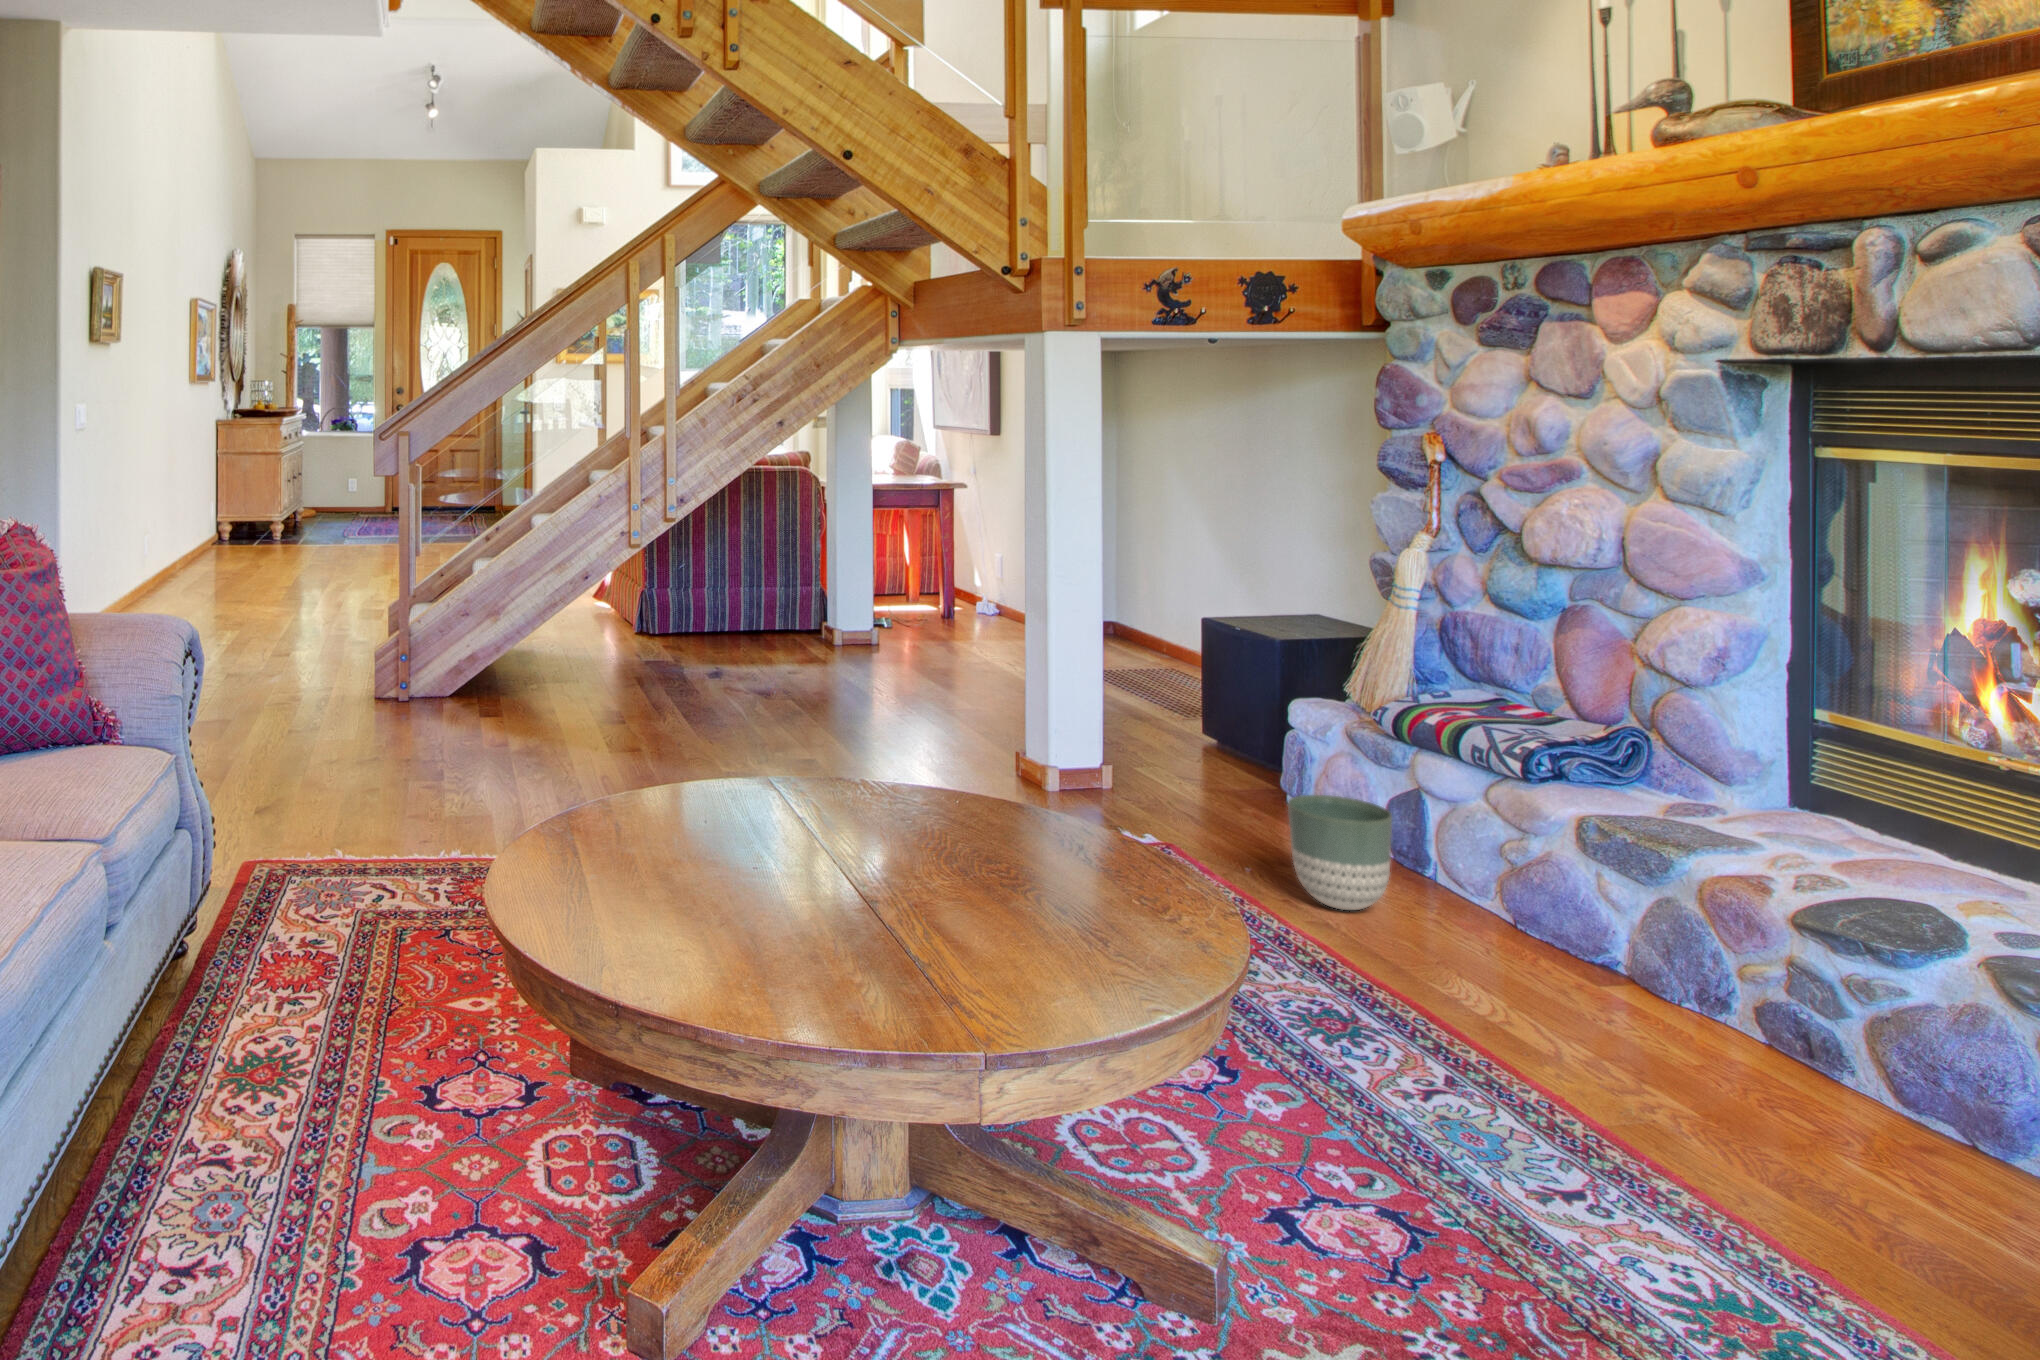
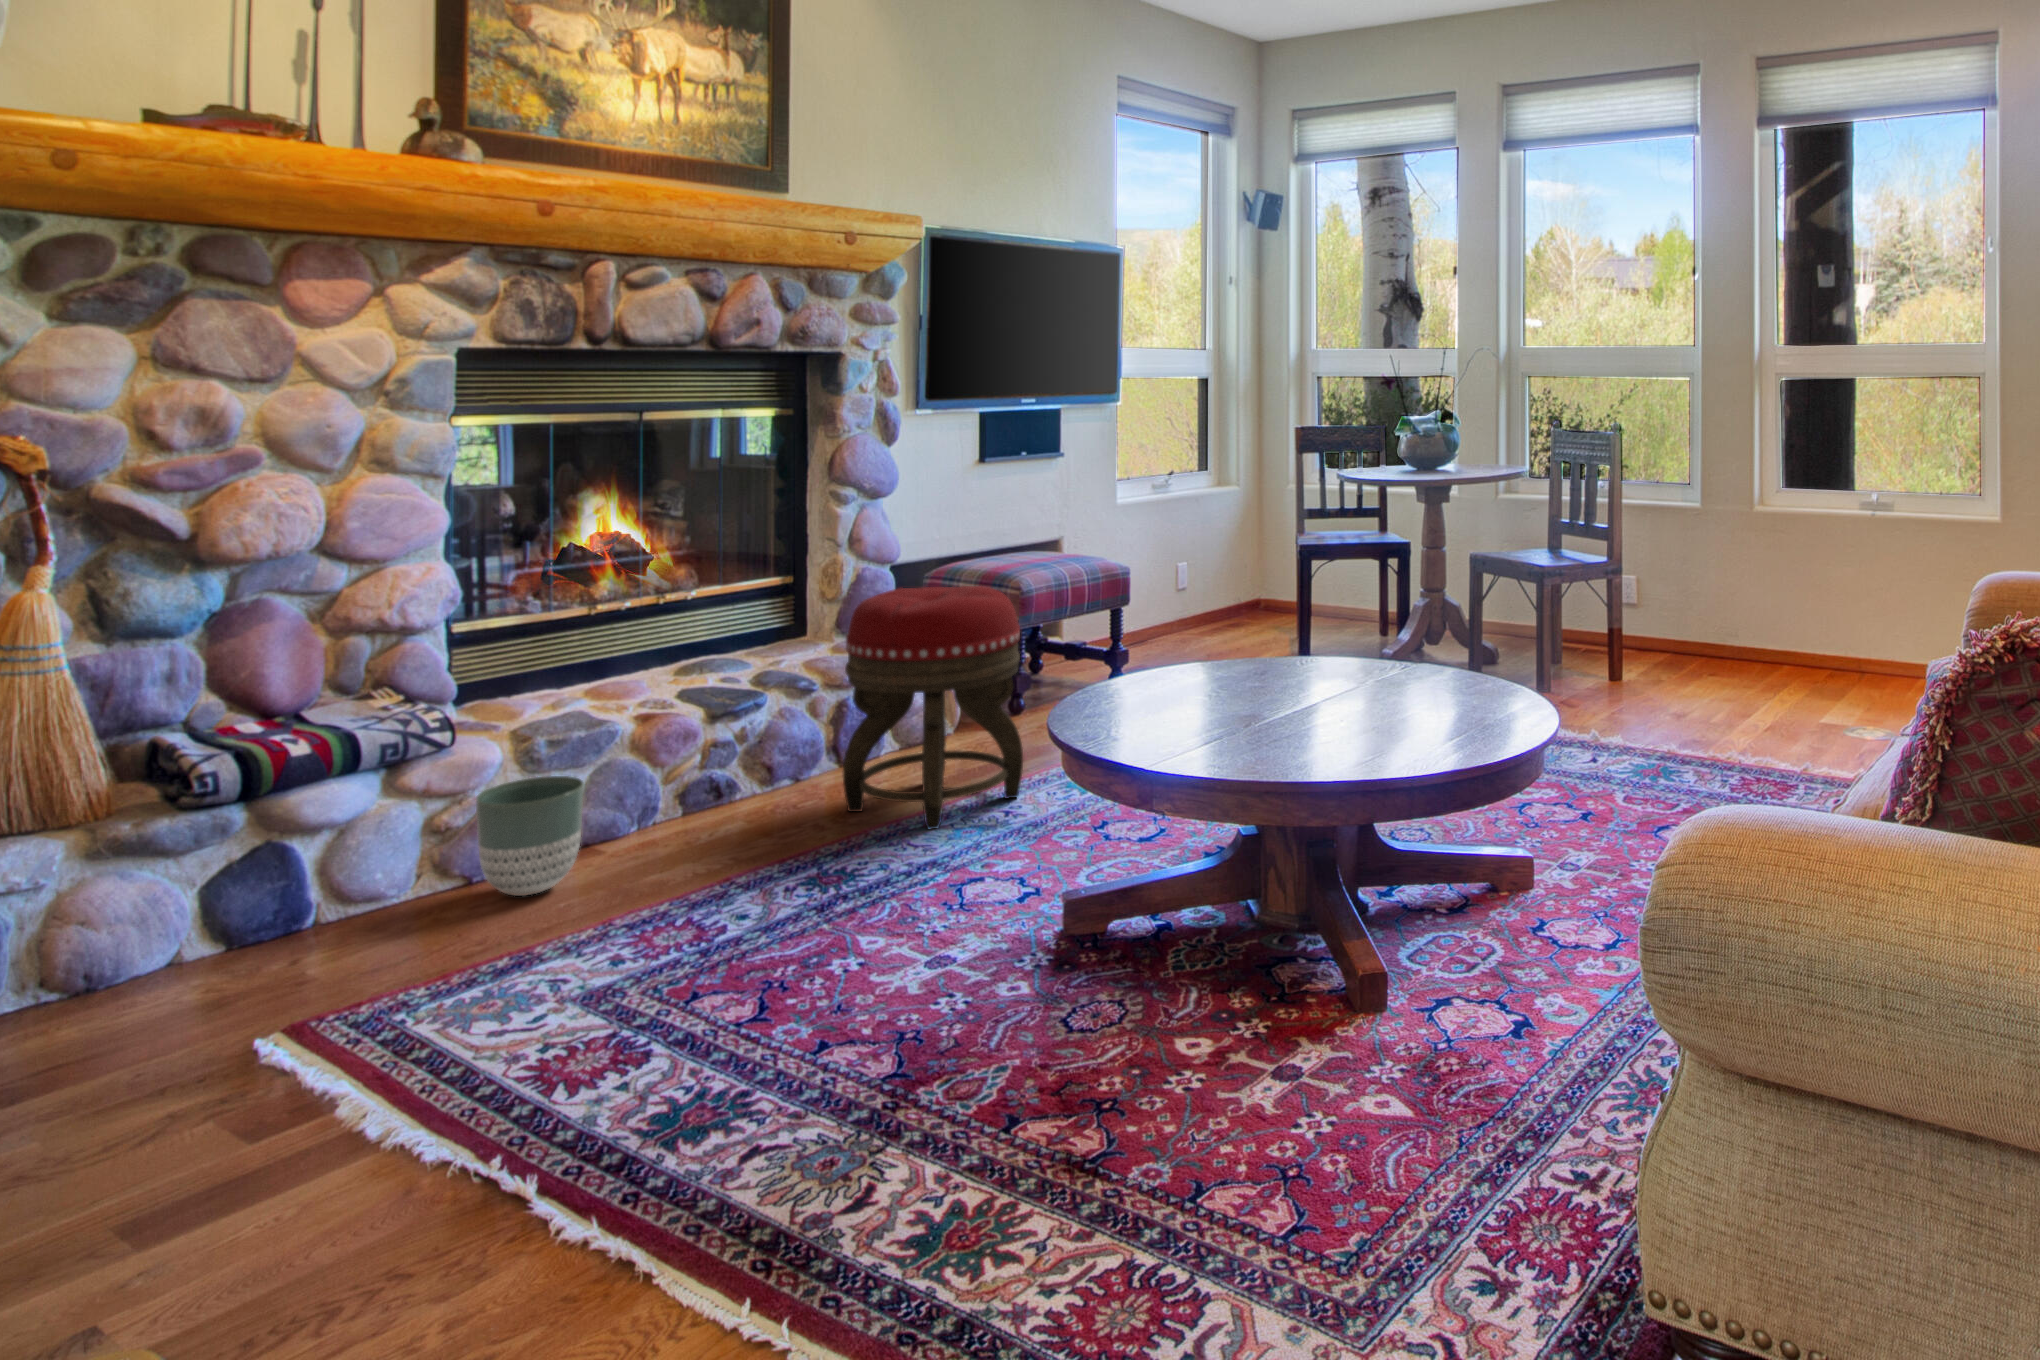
footstool: none [1419,759,1795,1211] -> present [843,586,1023,829]

